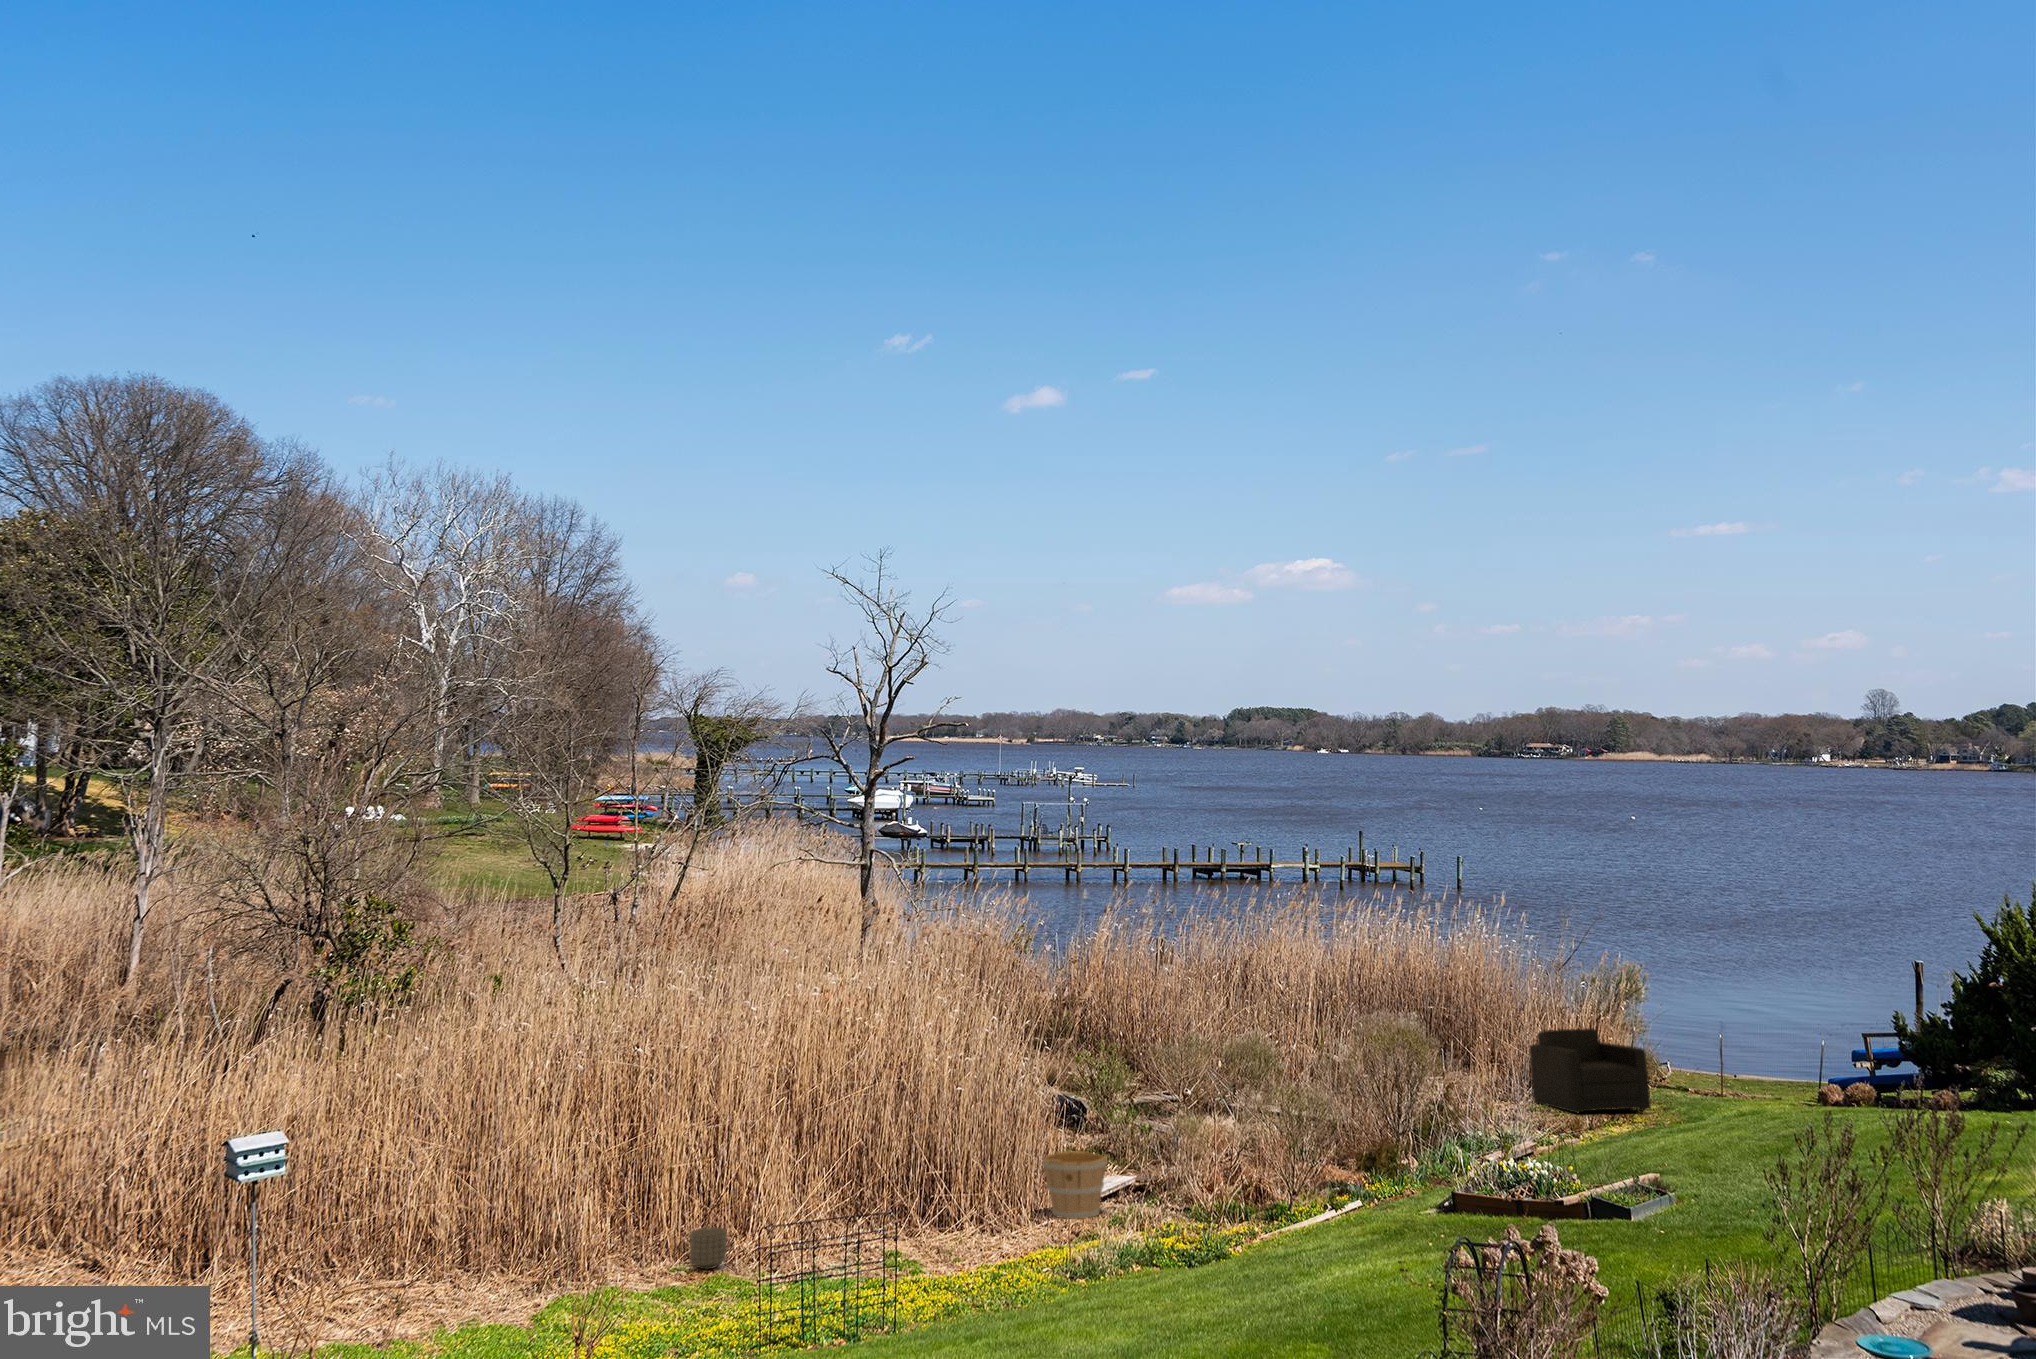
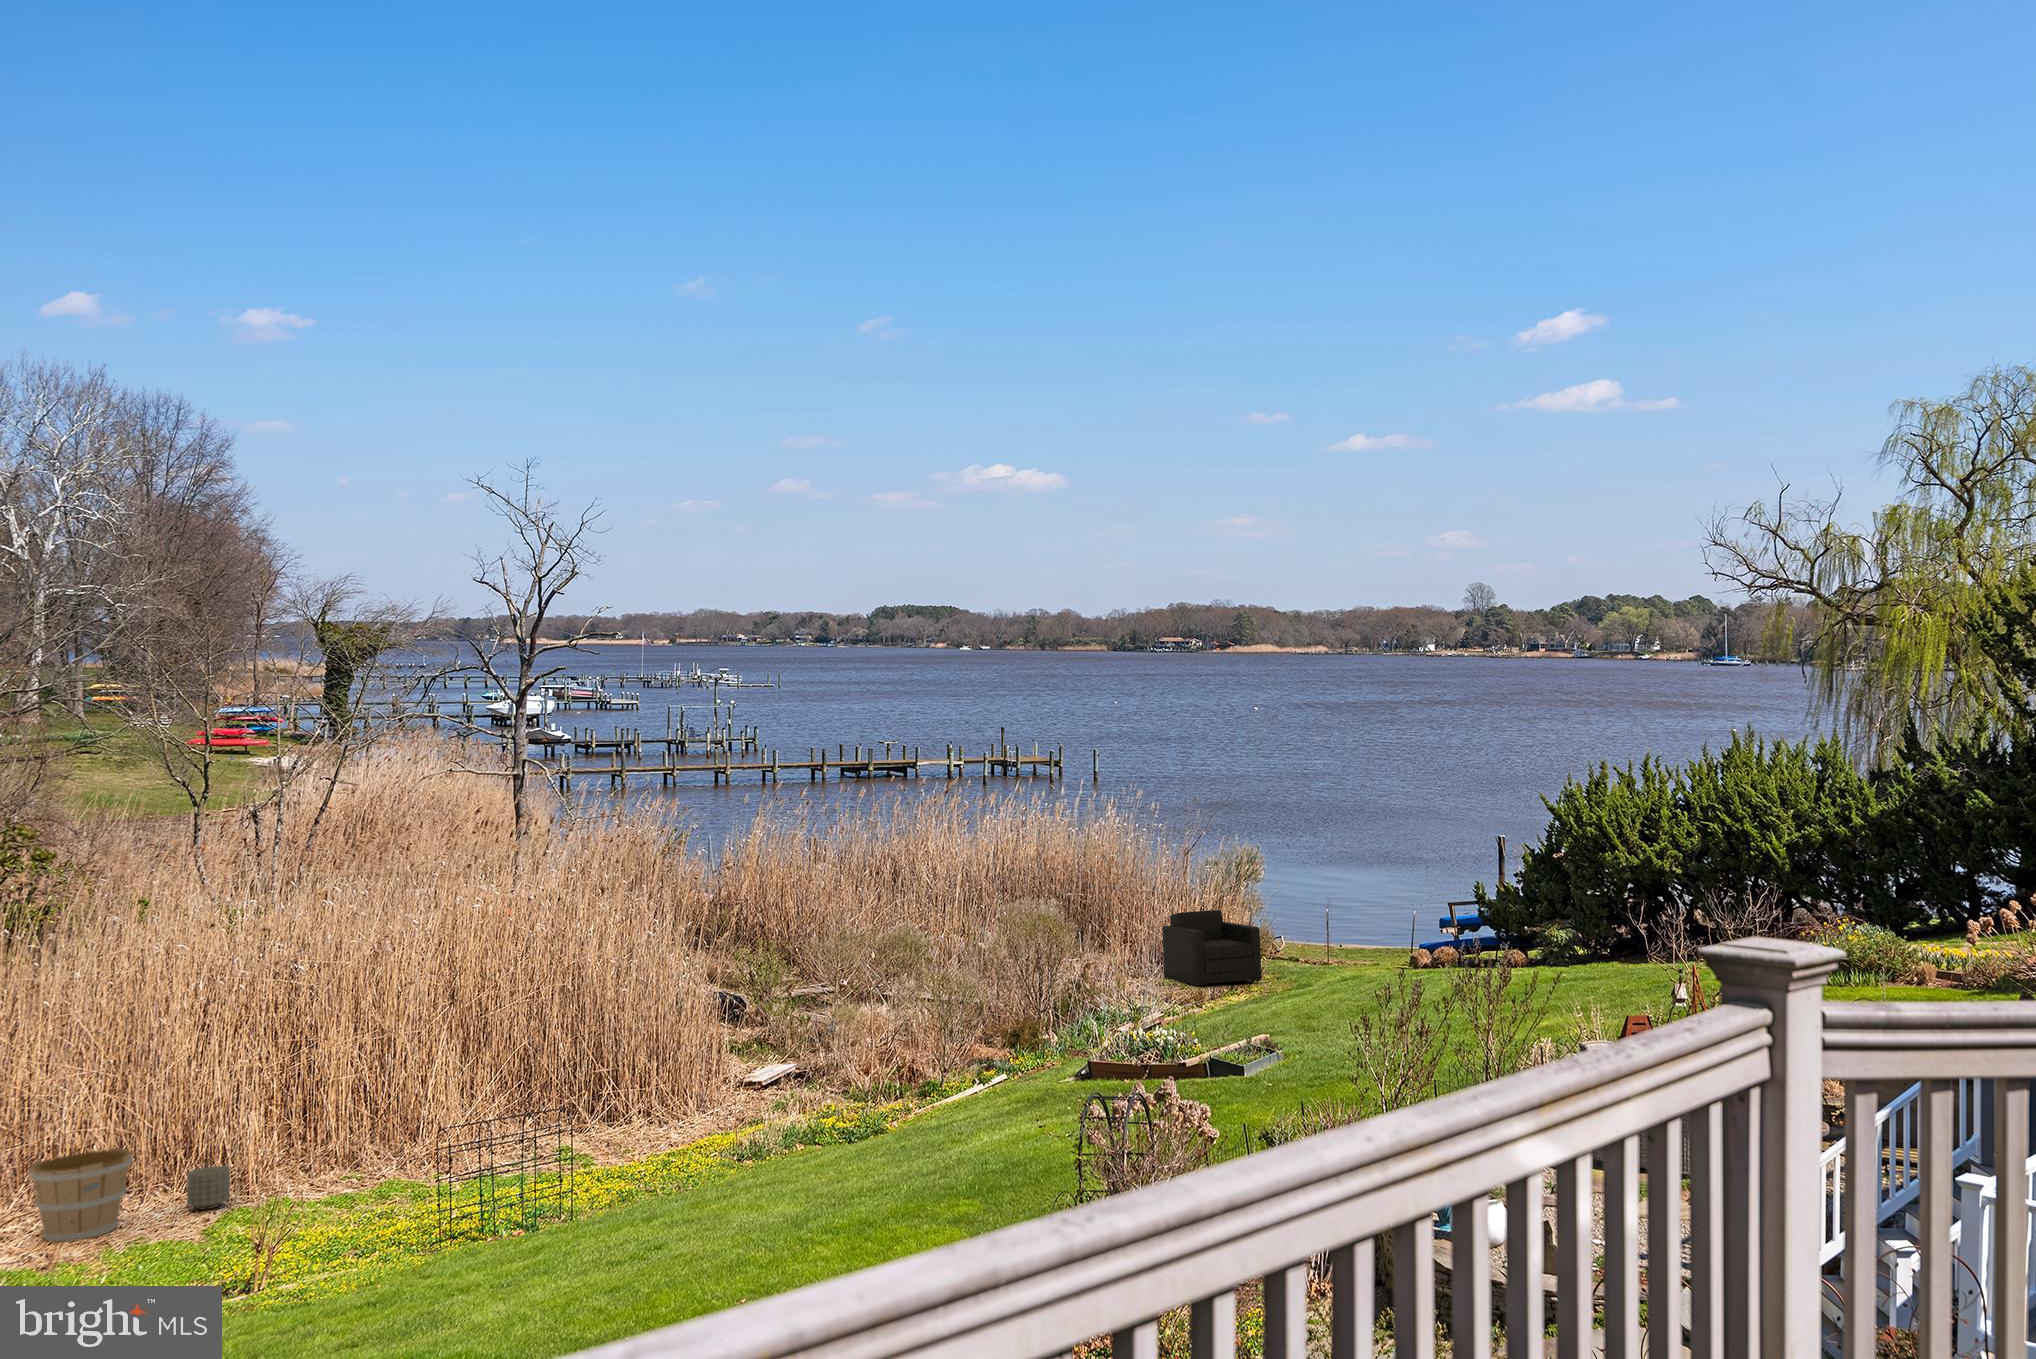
wooden bucket: present [1042,1151,1107,1219] -> present [30,1148,133,1242]
planter: present [689,1227,727,1269] -> present [187,1166,230,1210]

